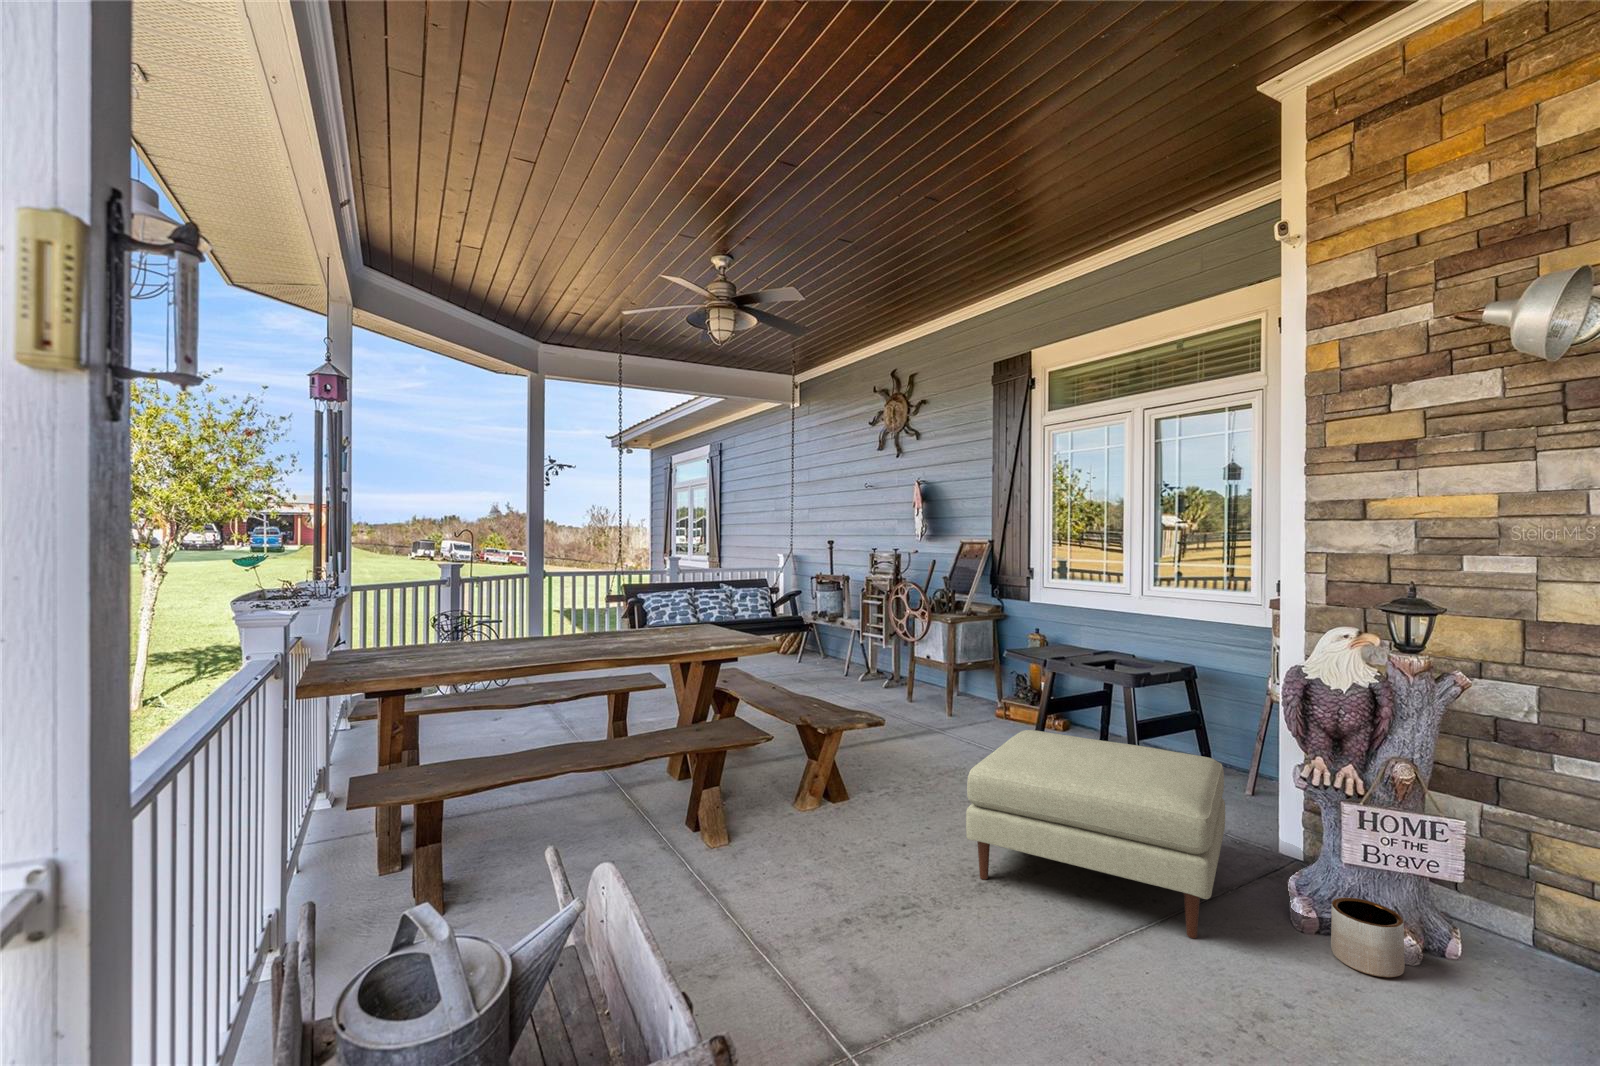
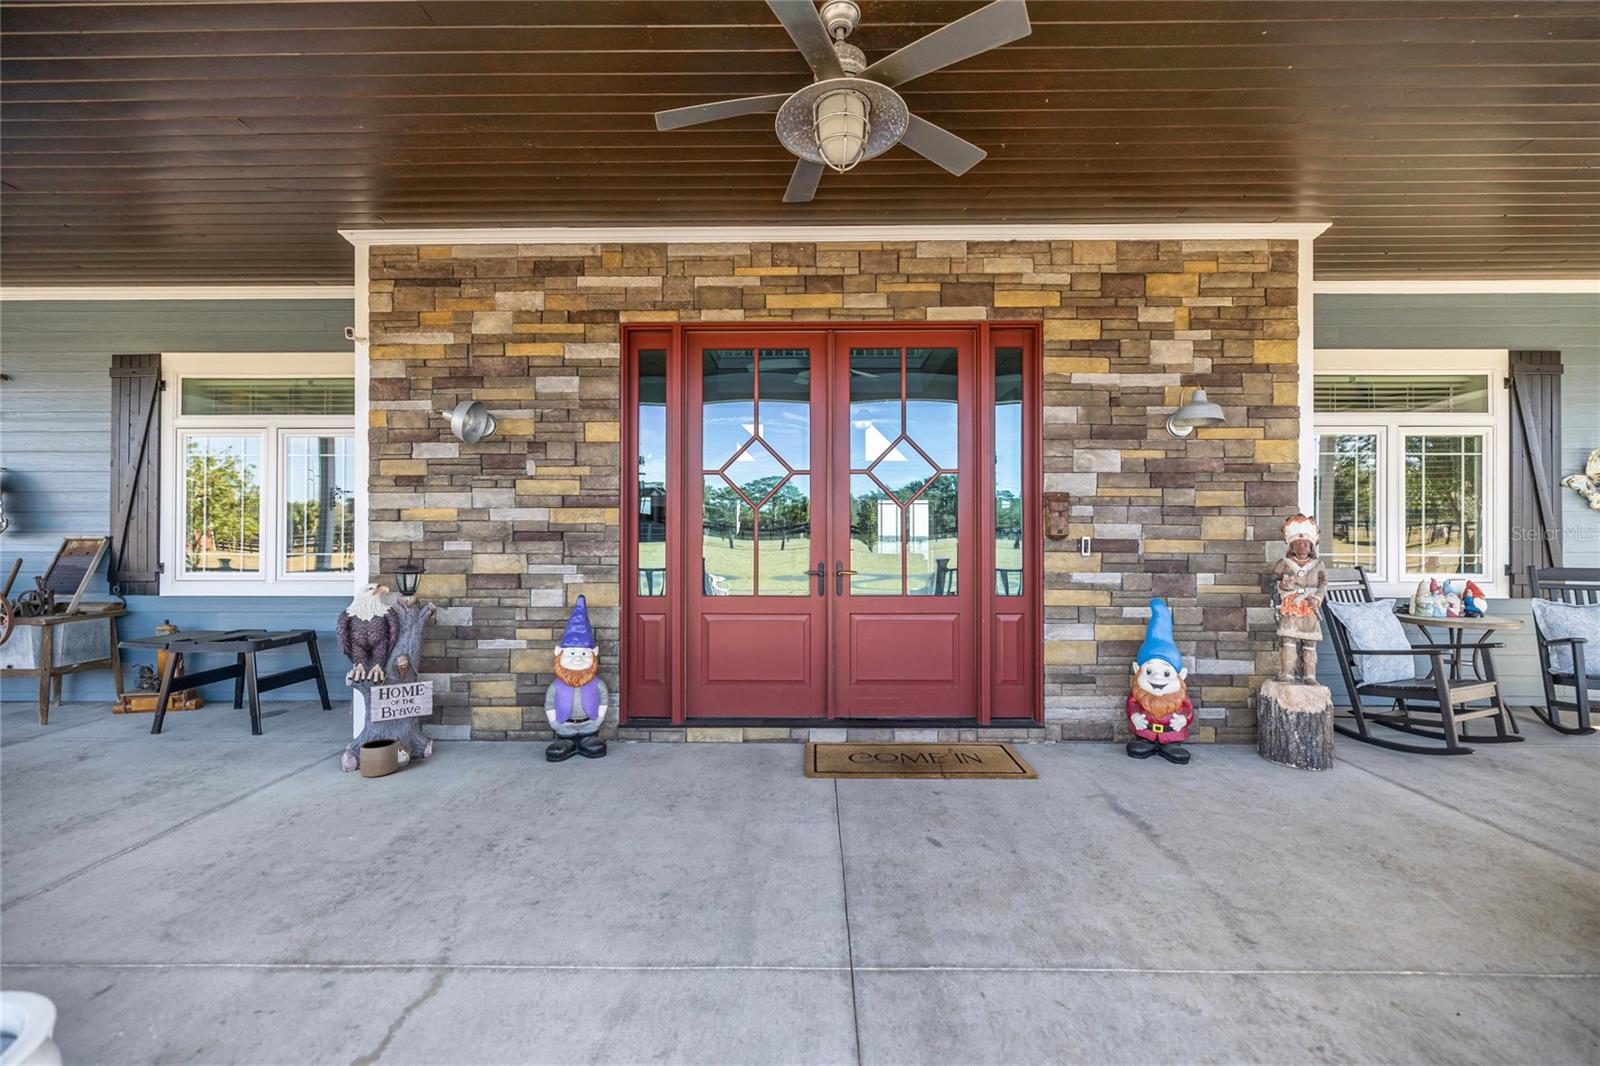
ottoman: present [966,730,1225,938] -> none [56,684,310,821]

